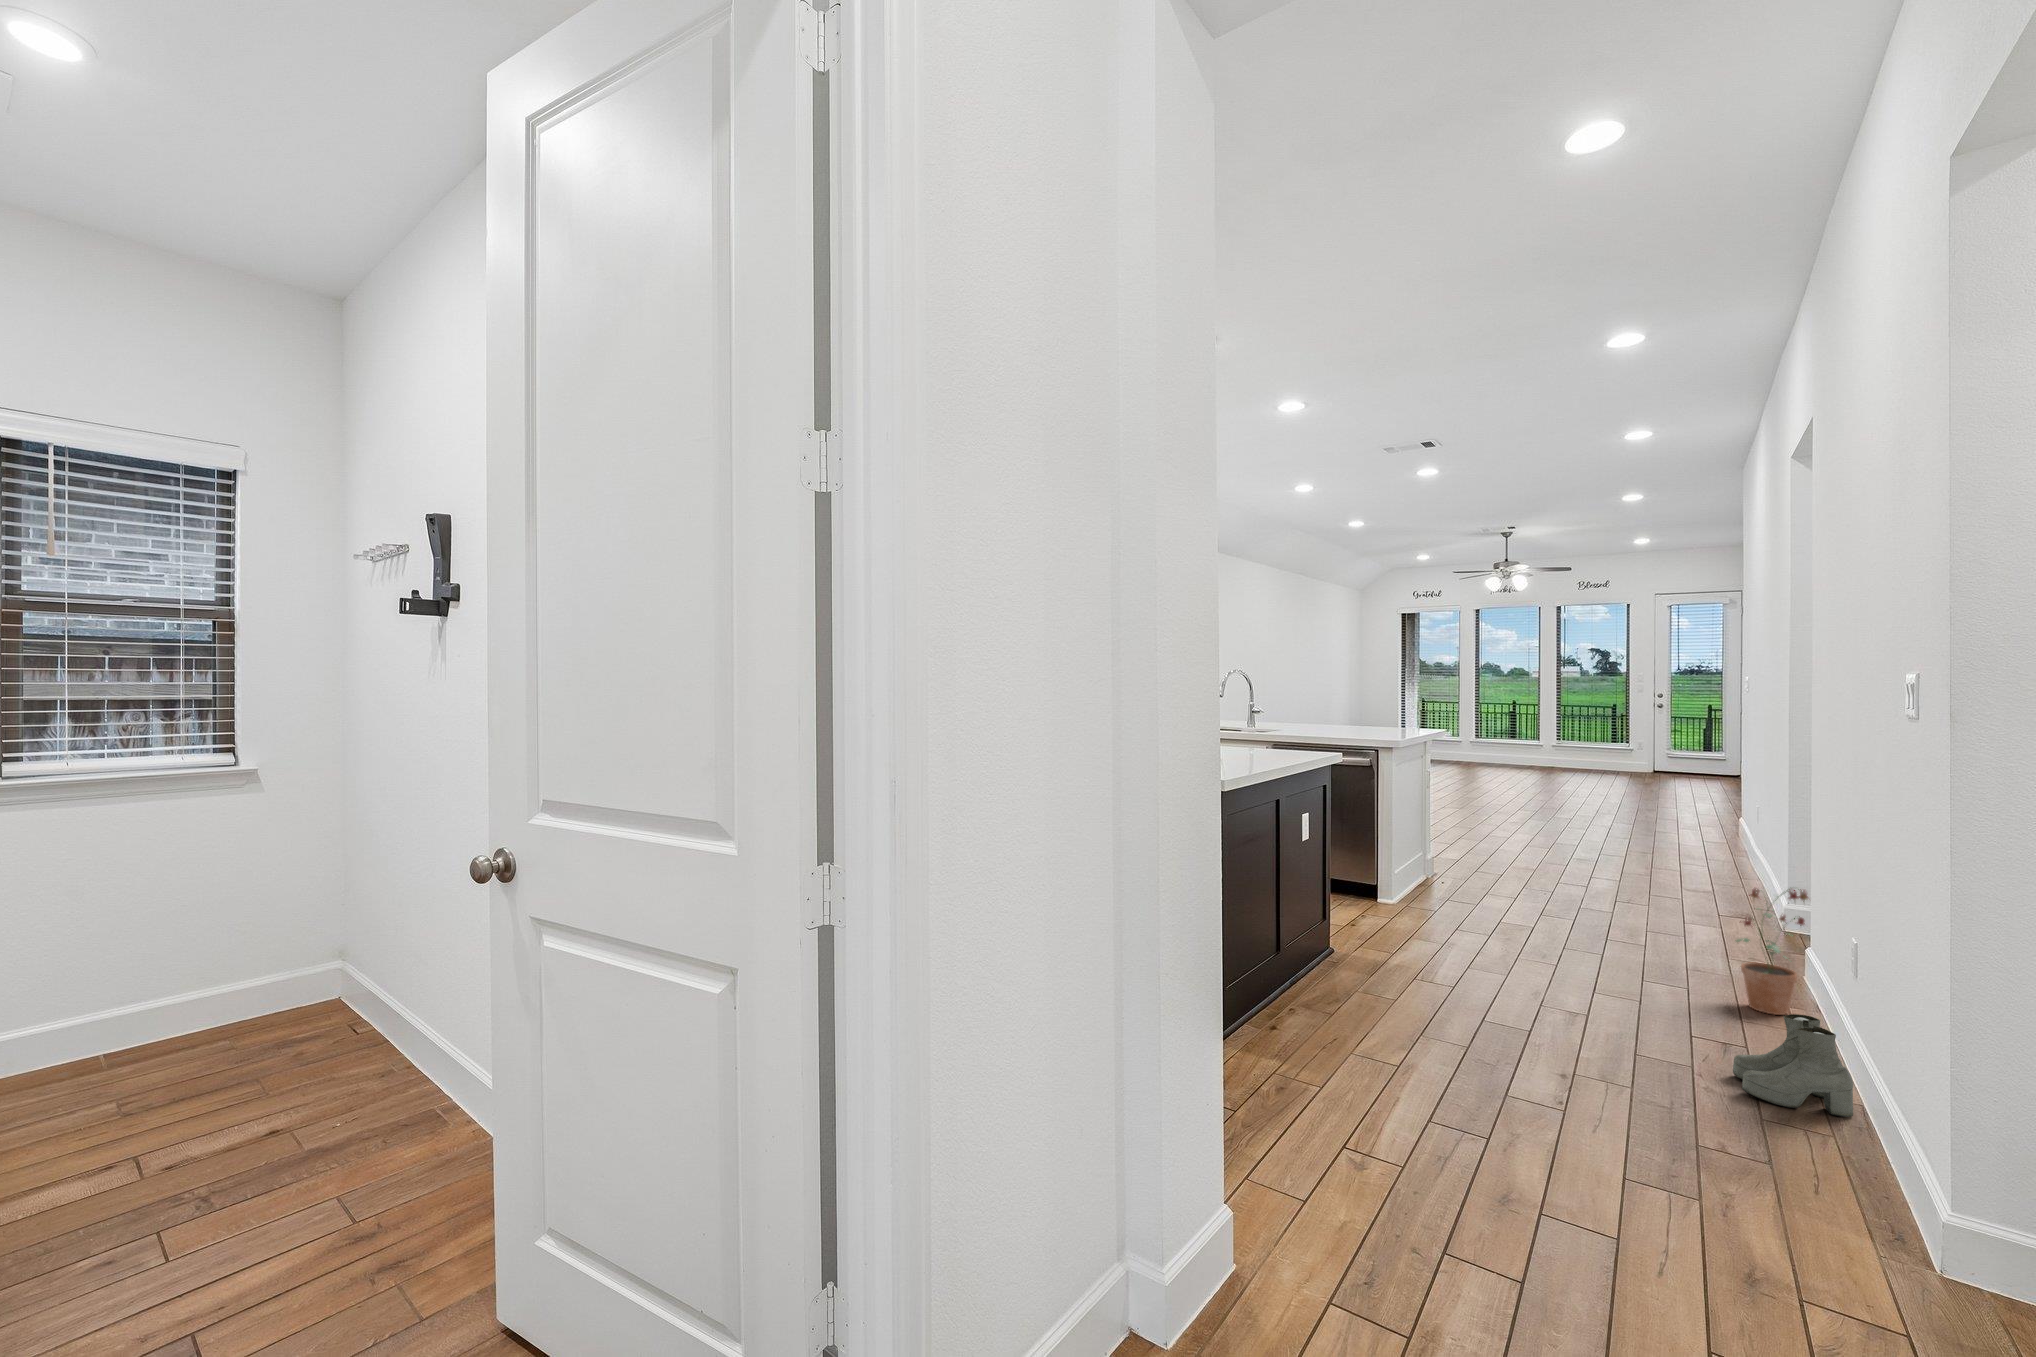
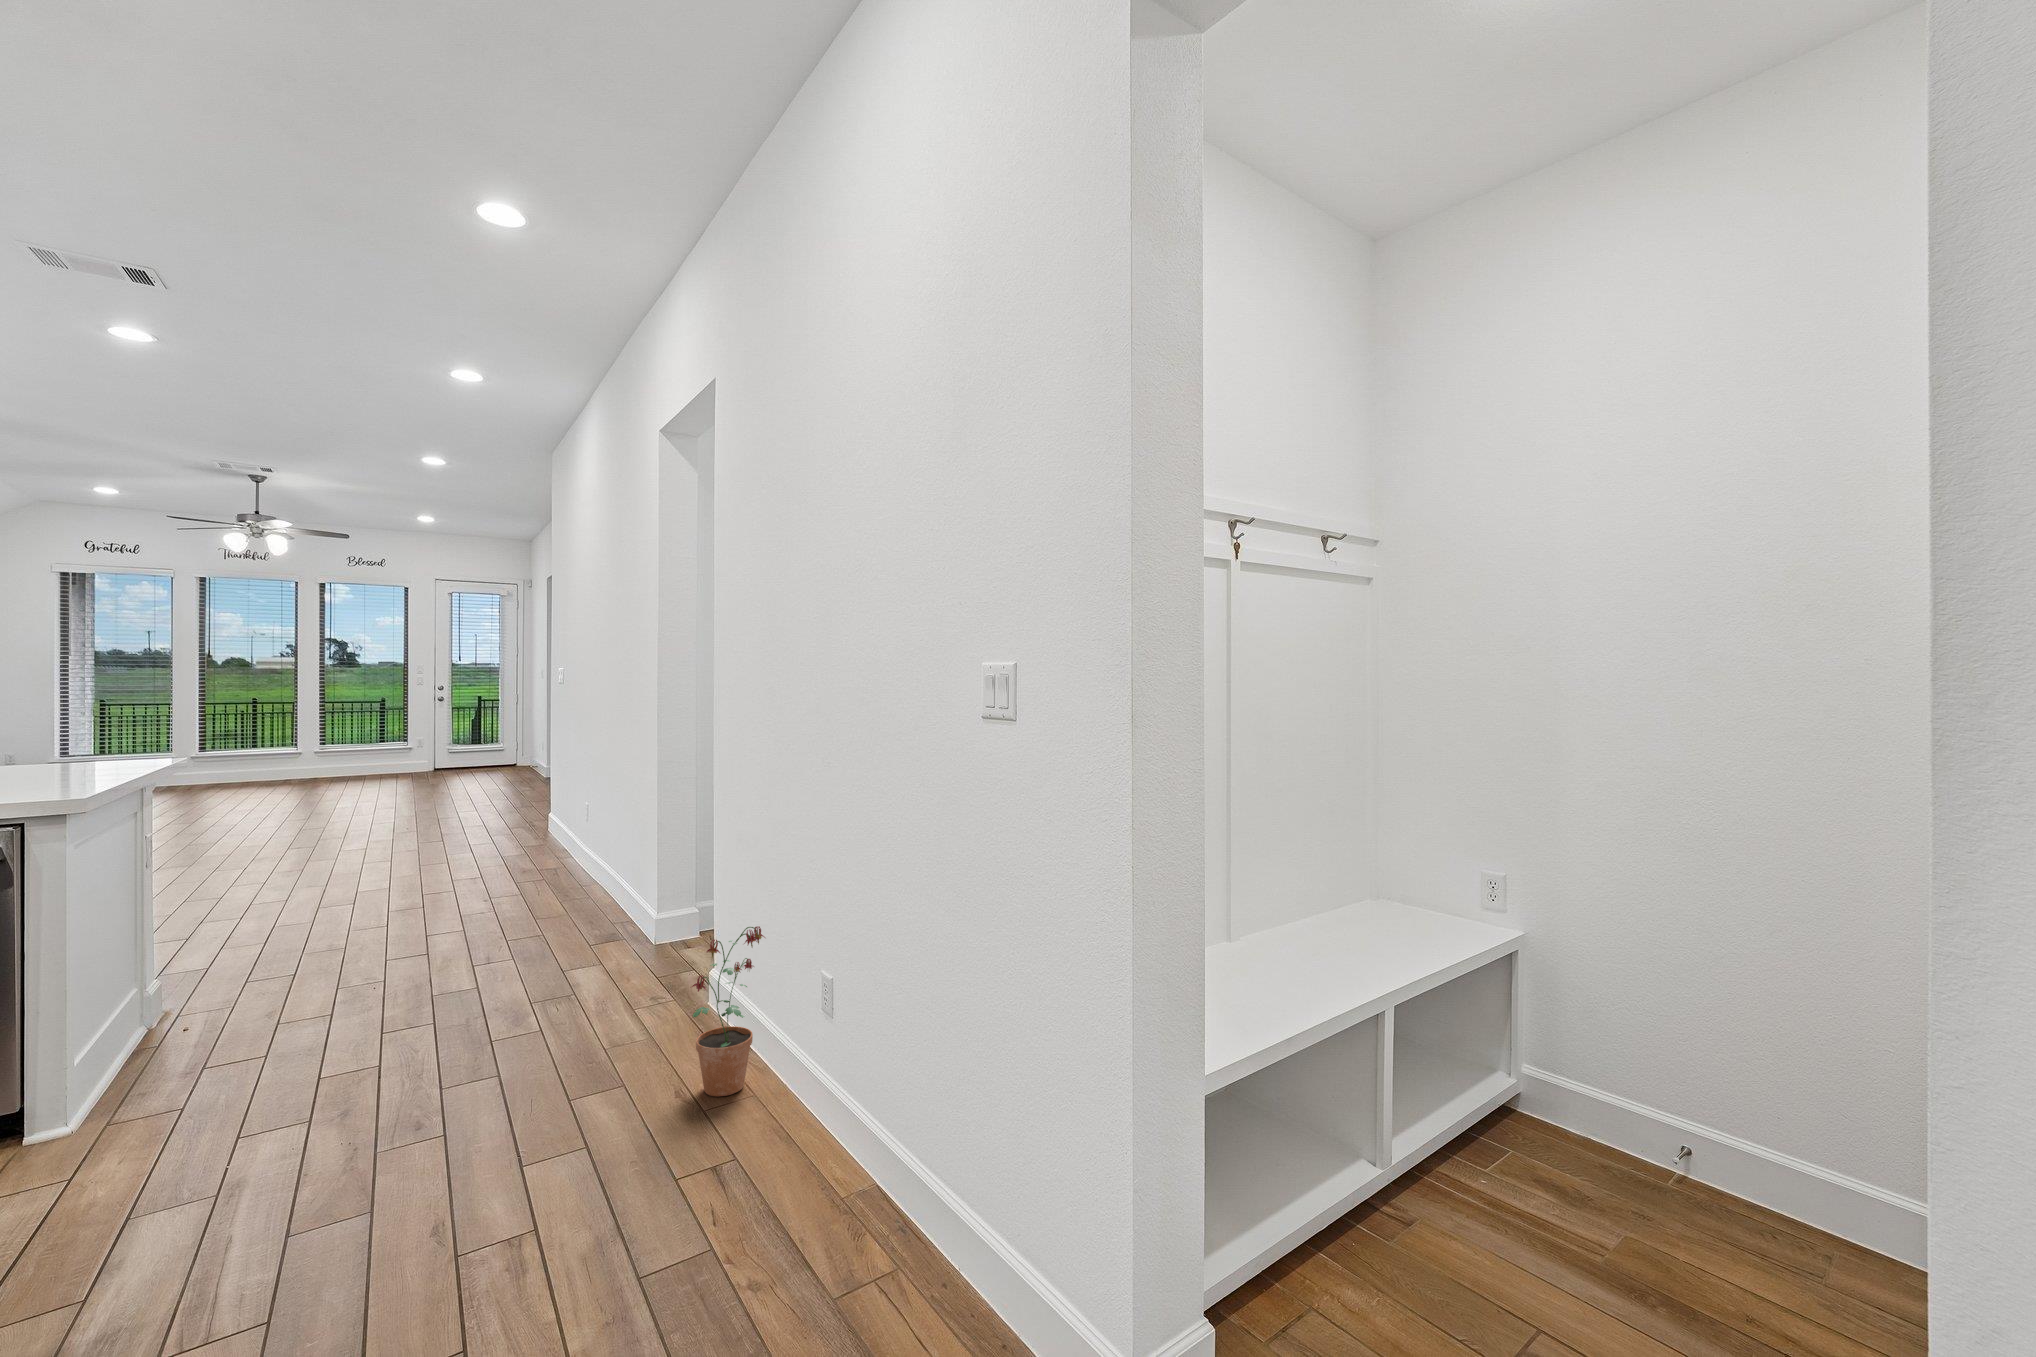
boots: present [1733,1014,1853,1117] -> none [769,1118,907,1282]

